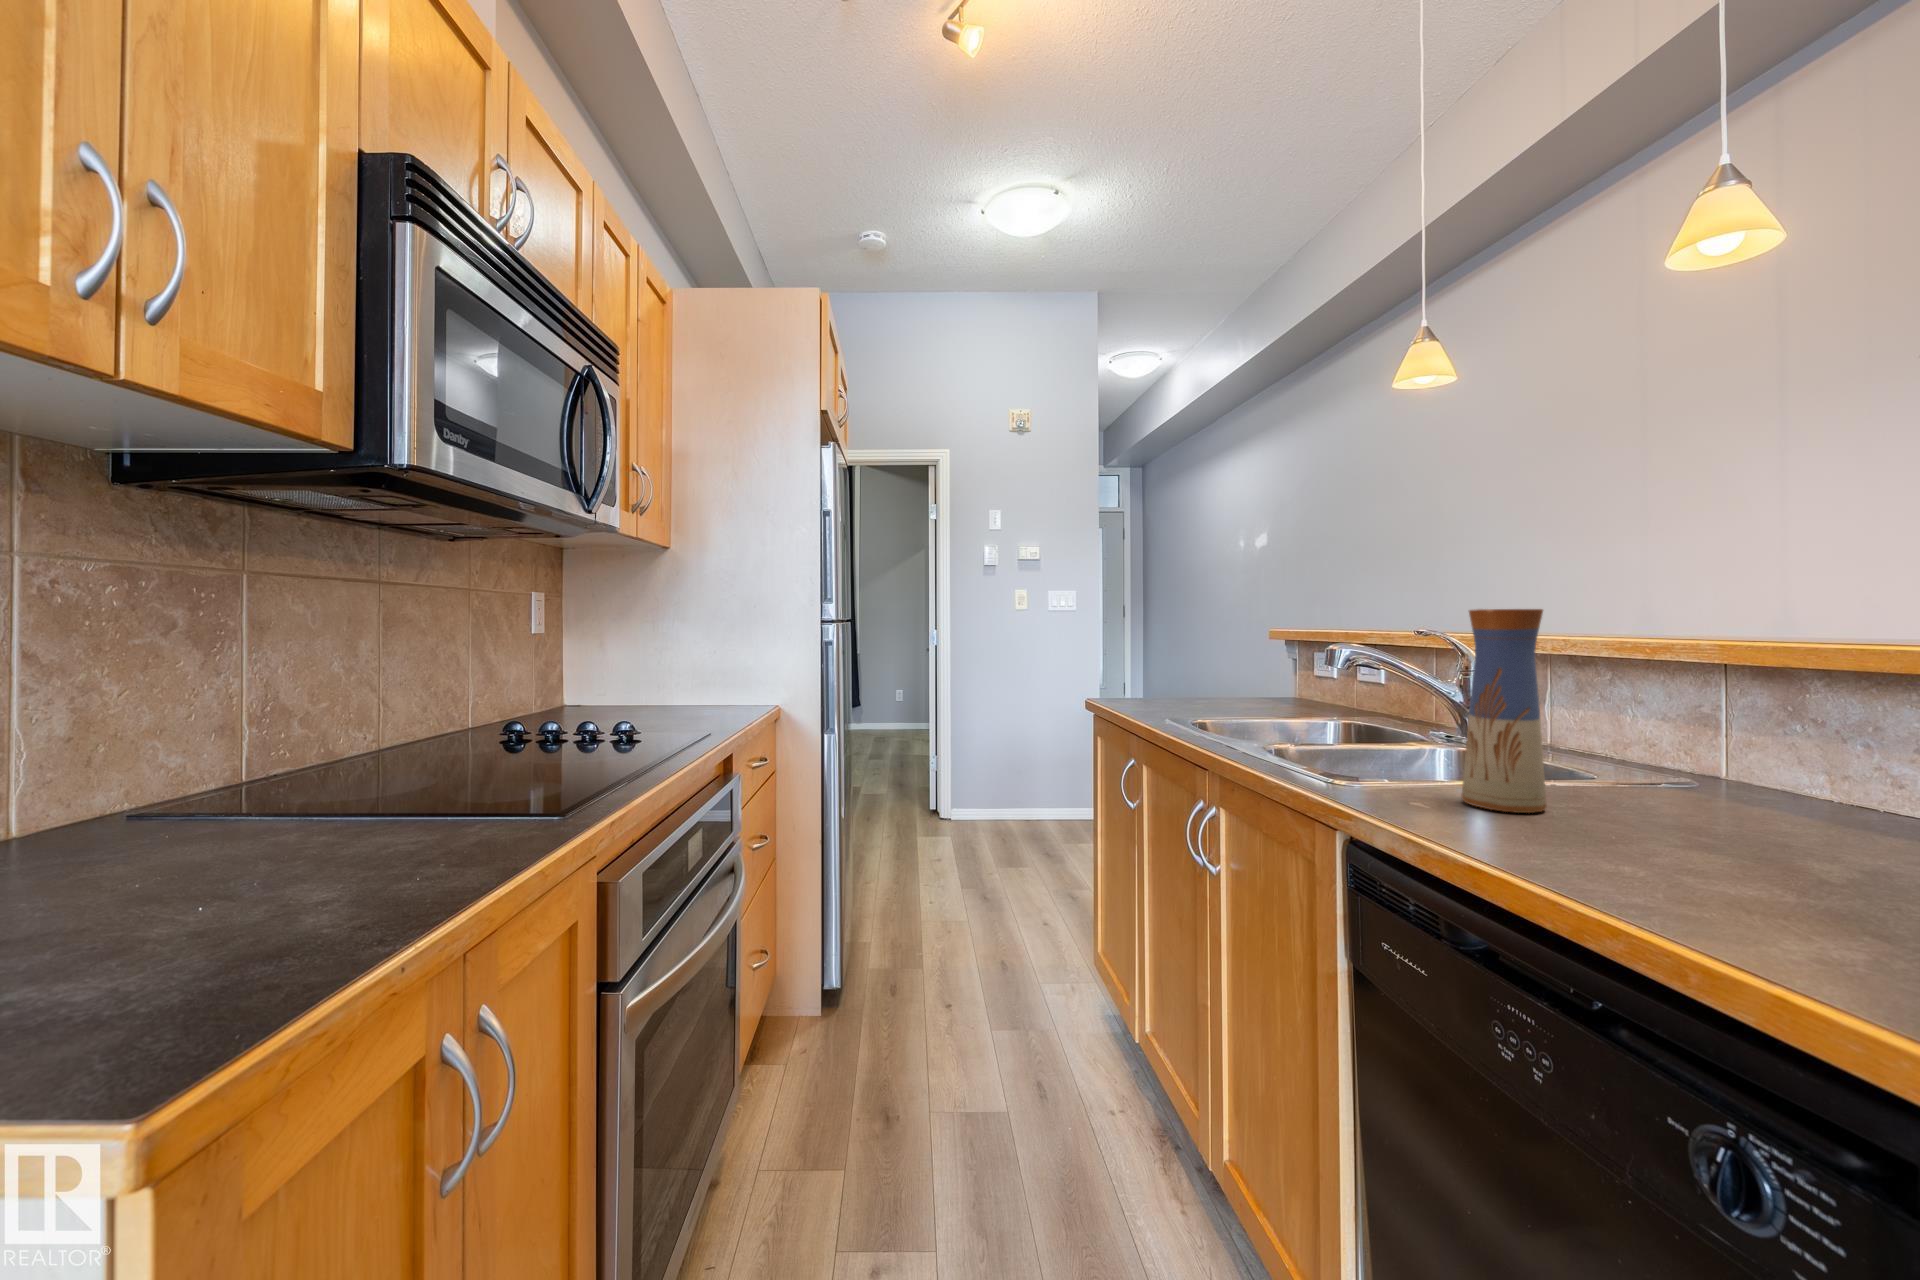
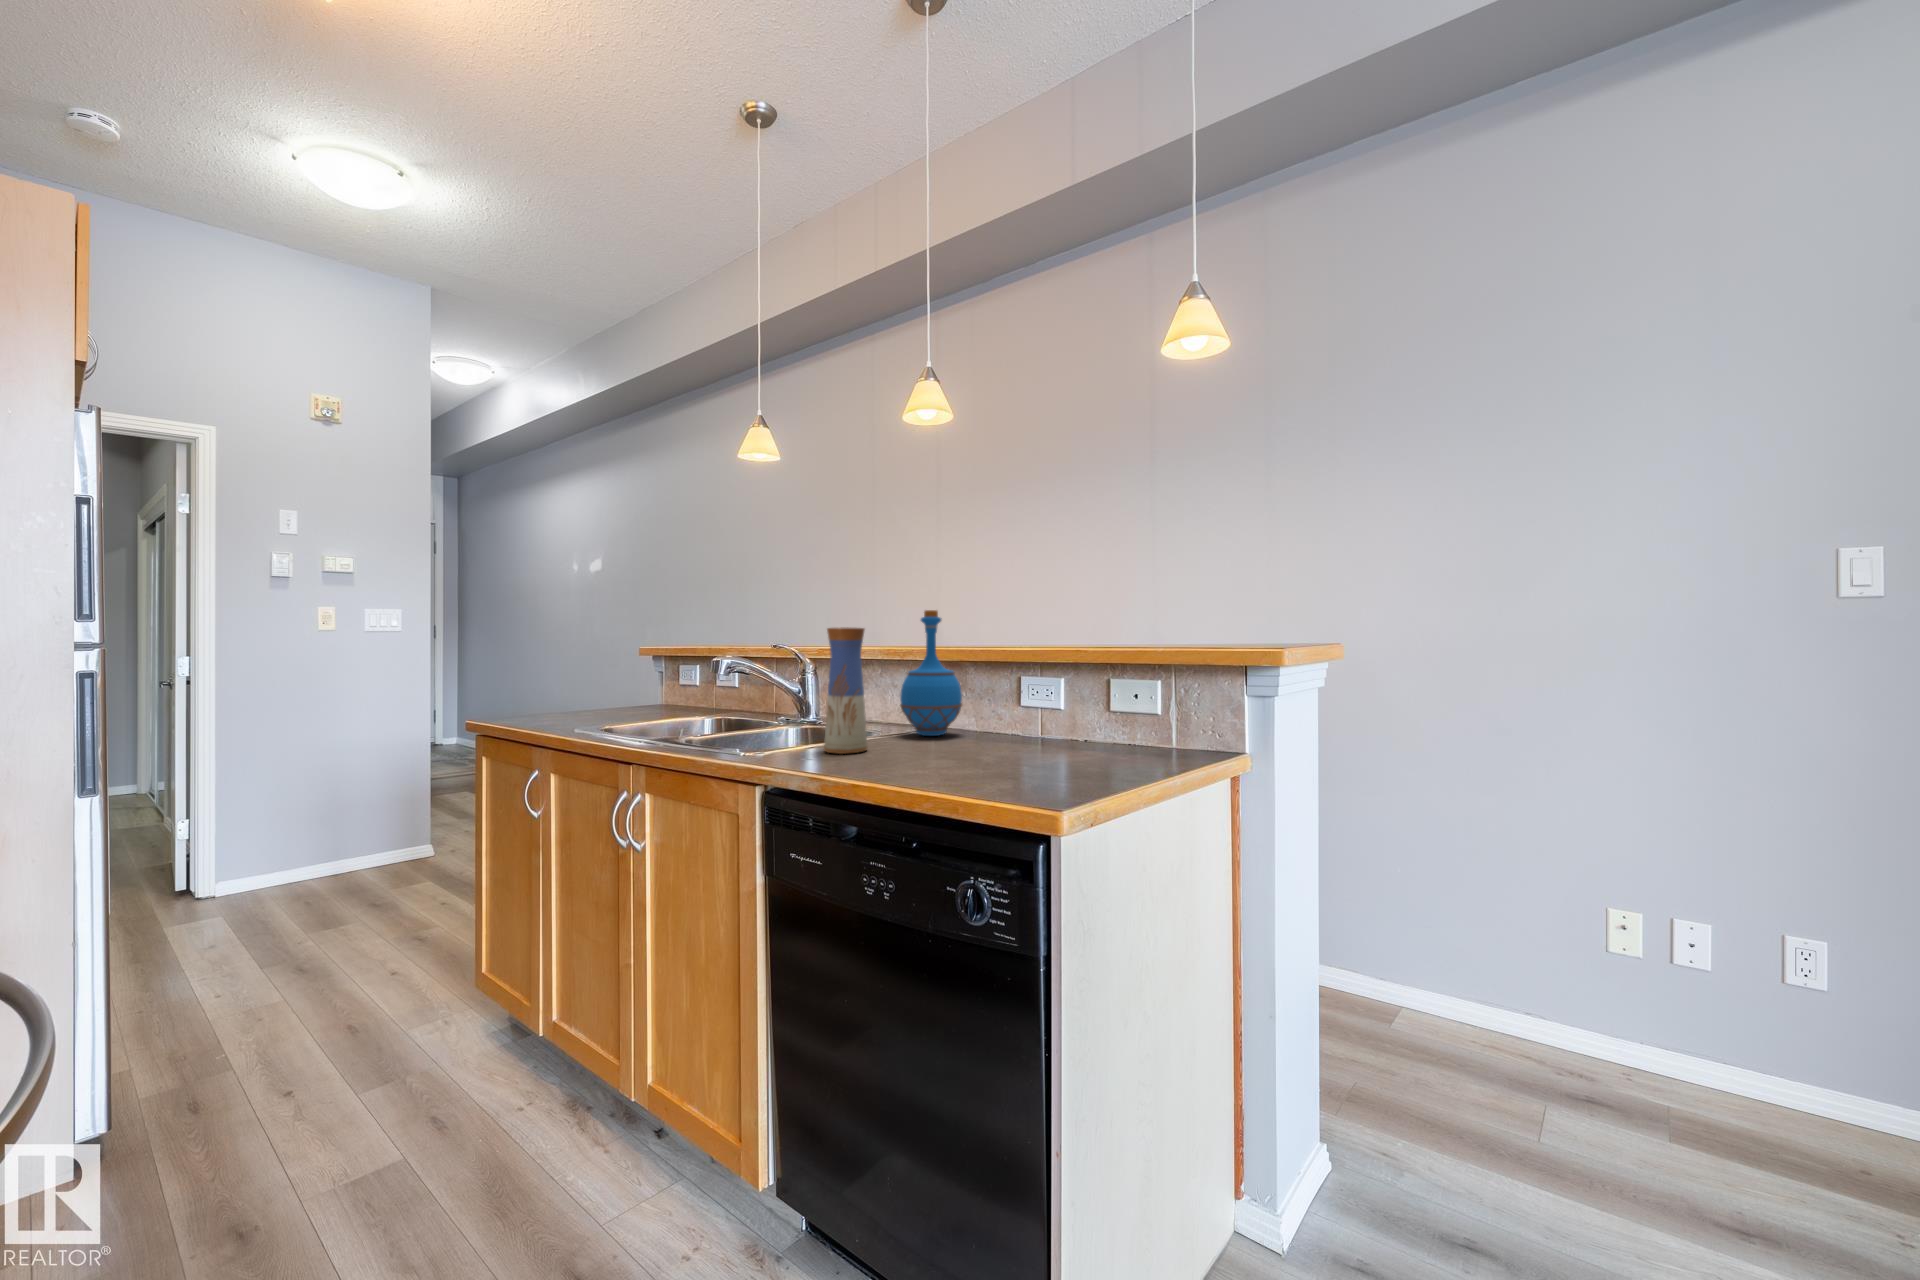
bottle: none [1633,569,1799,805] -> present [900,610,962,736]

